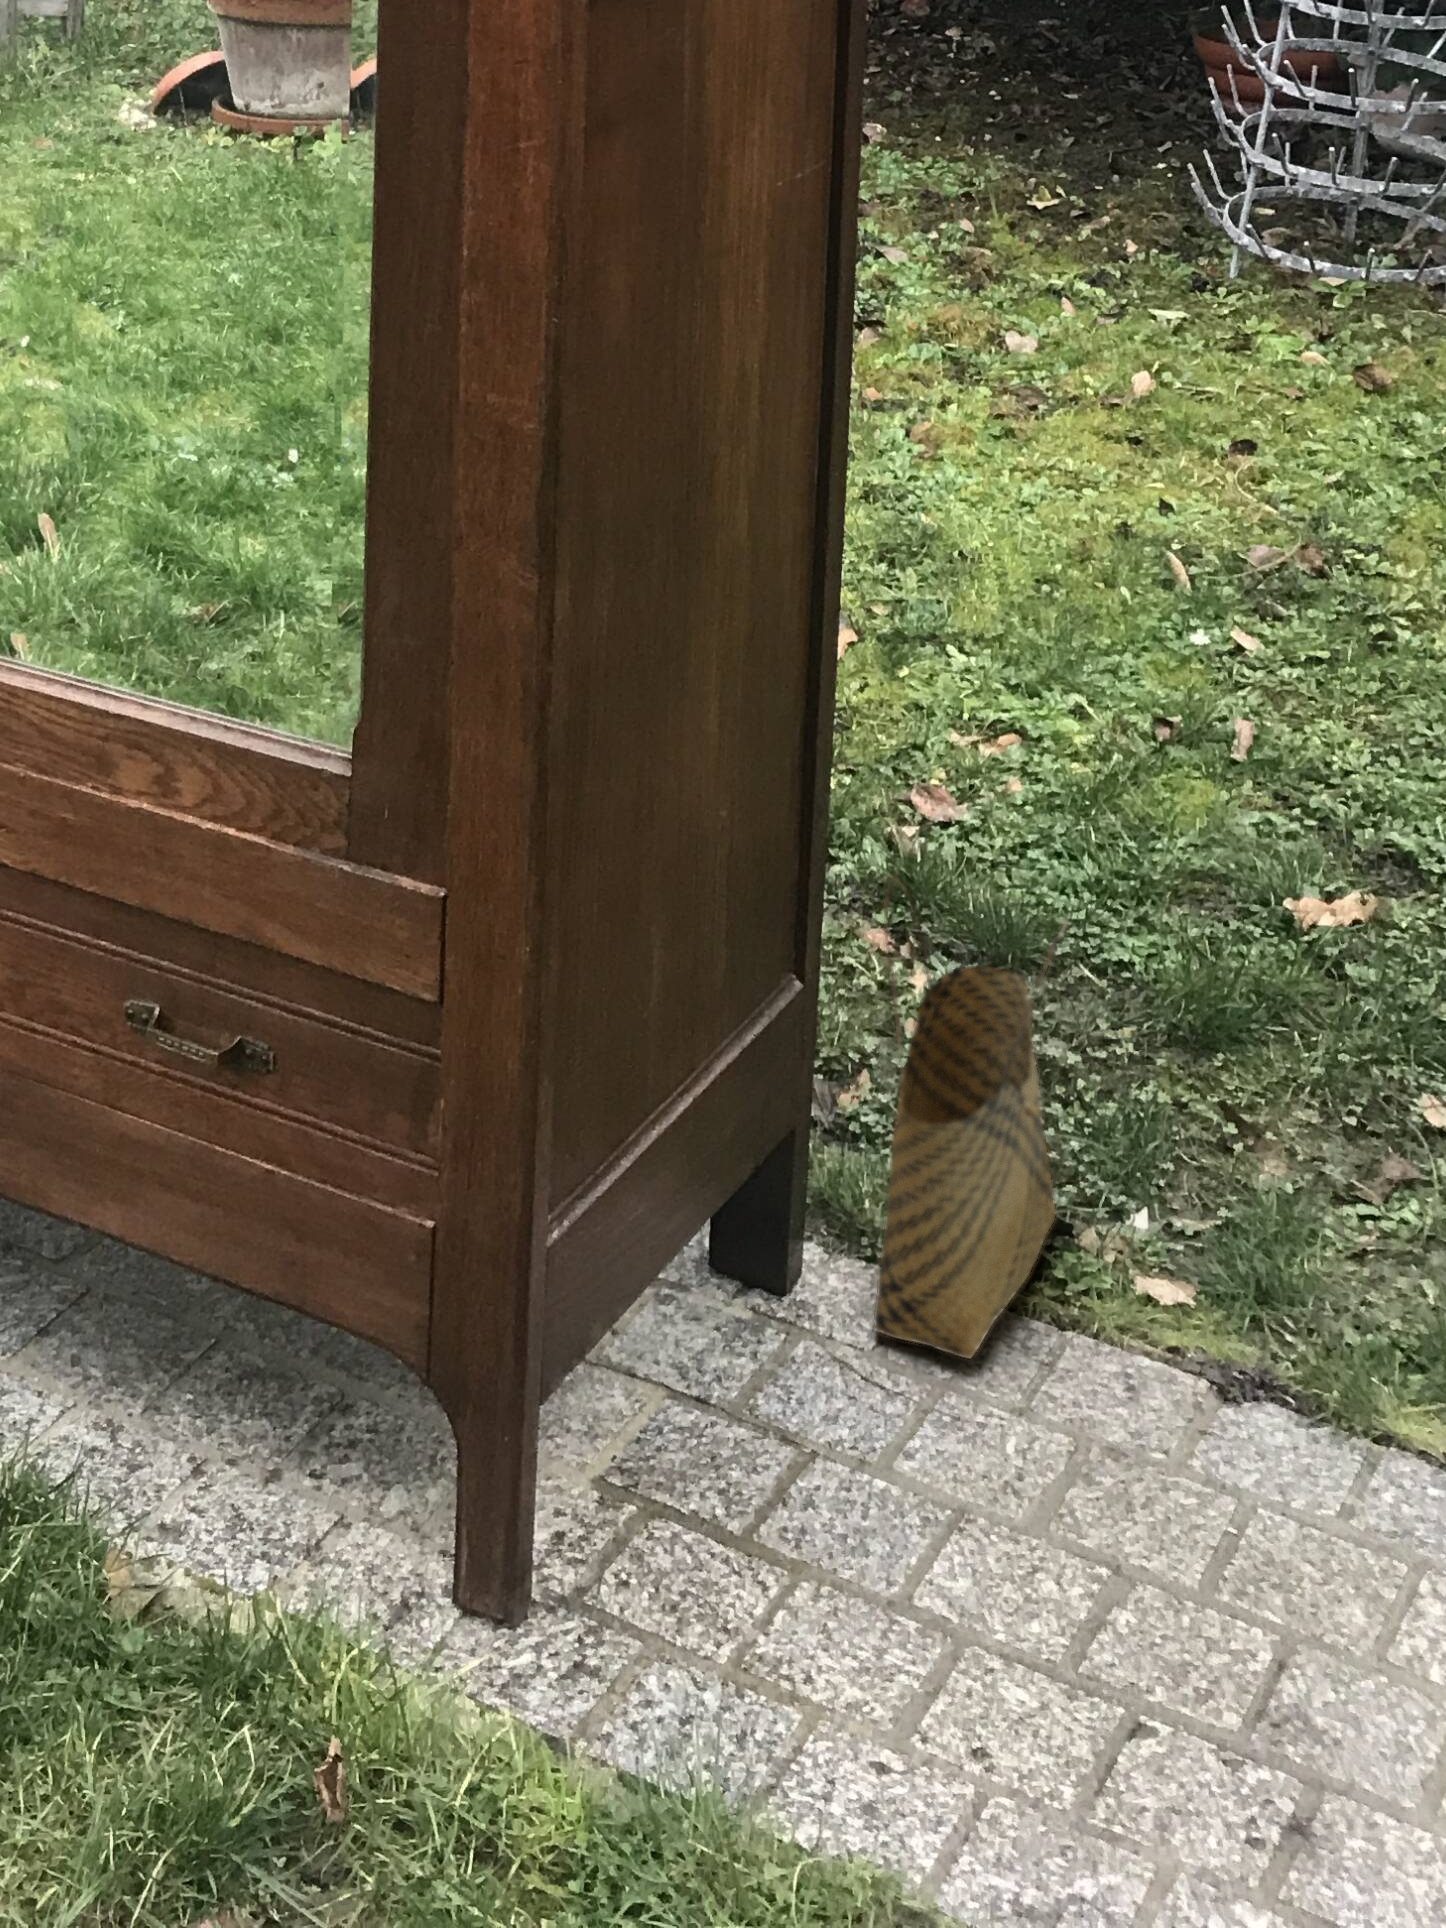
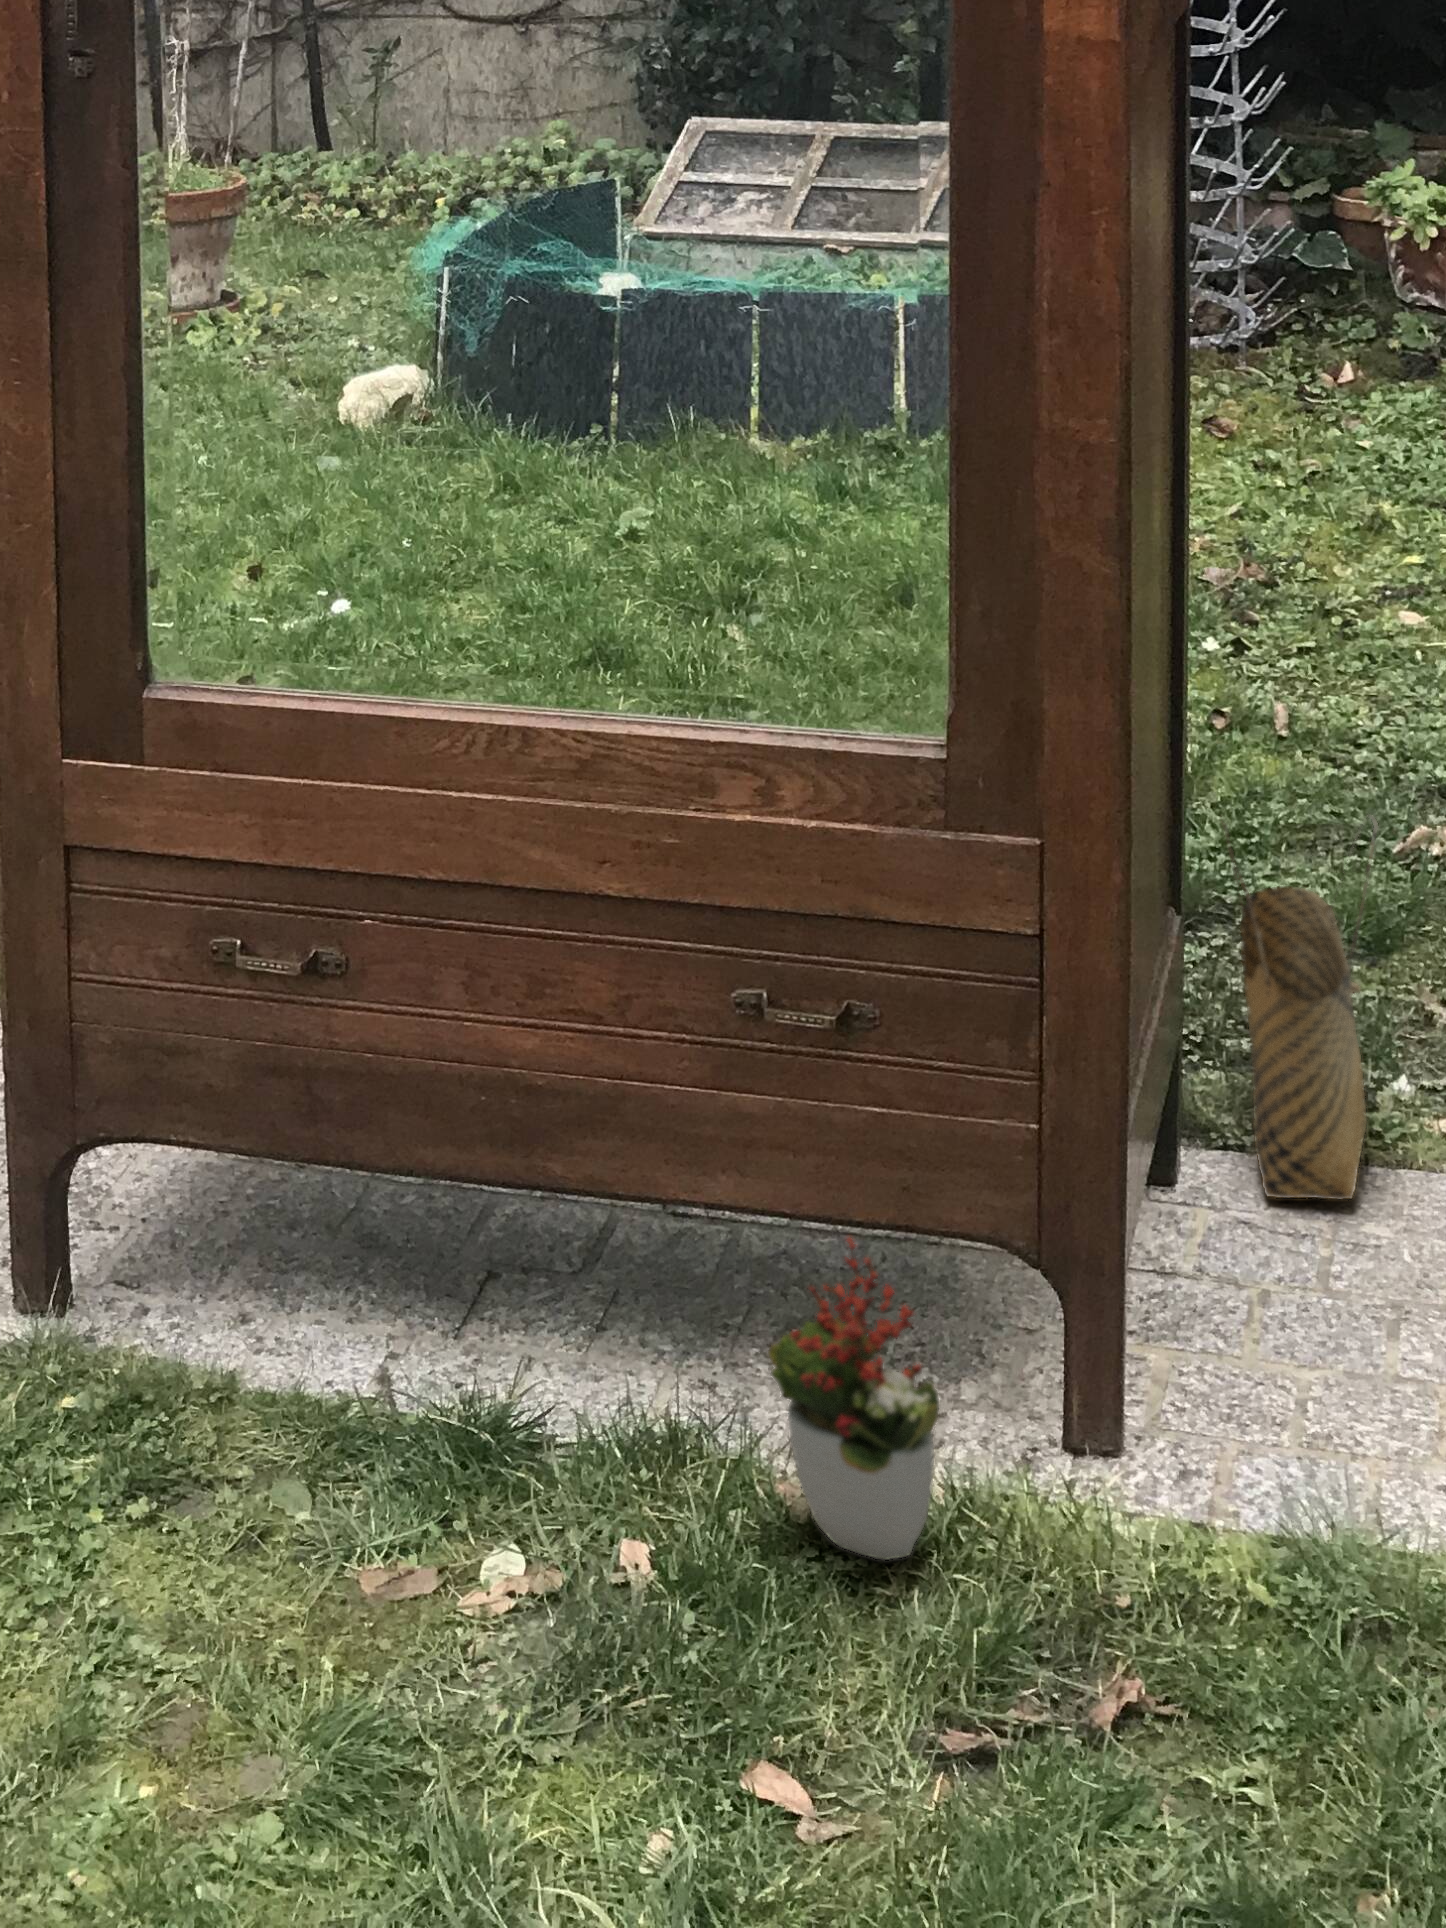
decorative plant: none [72,1303,252,1674] -> present [769,1238,939,1560]

